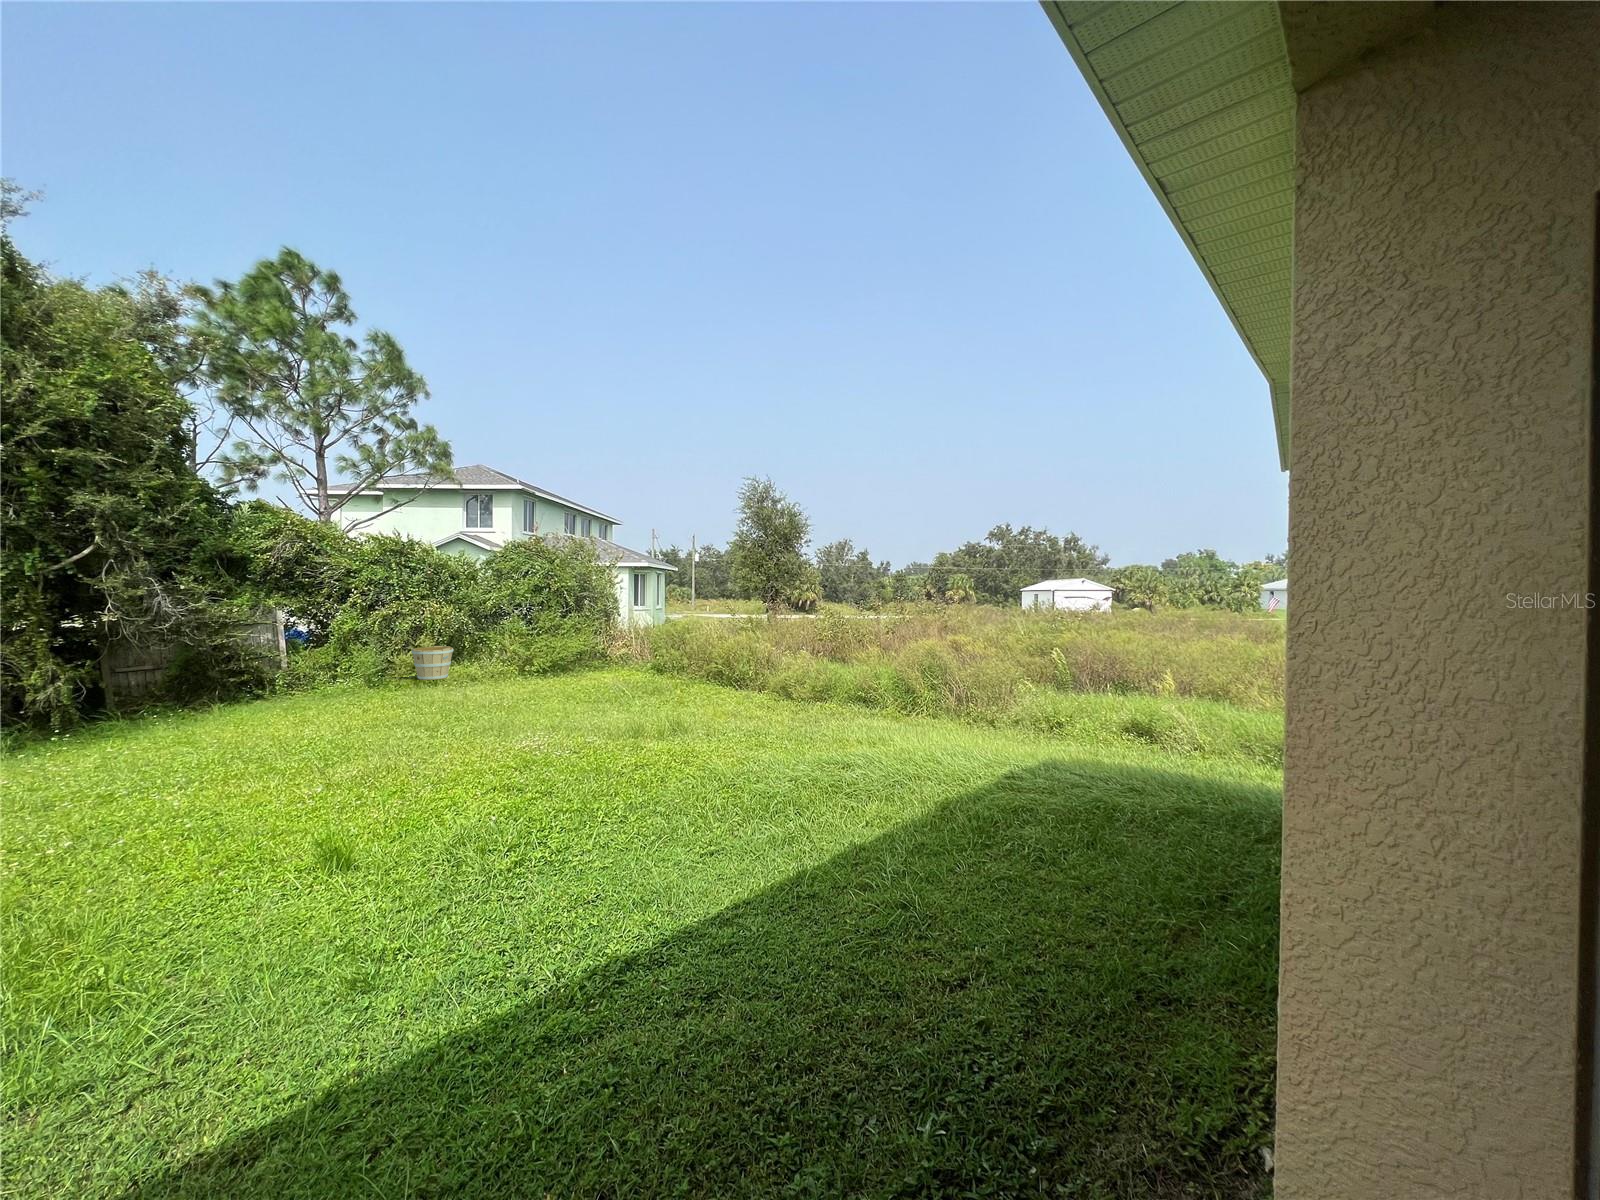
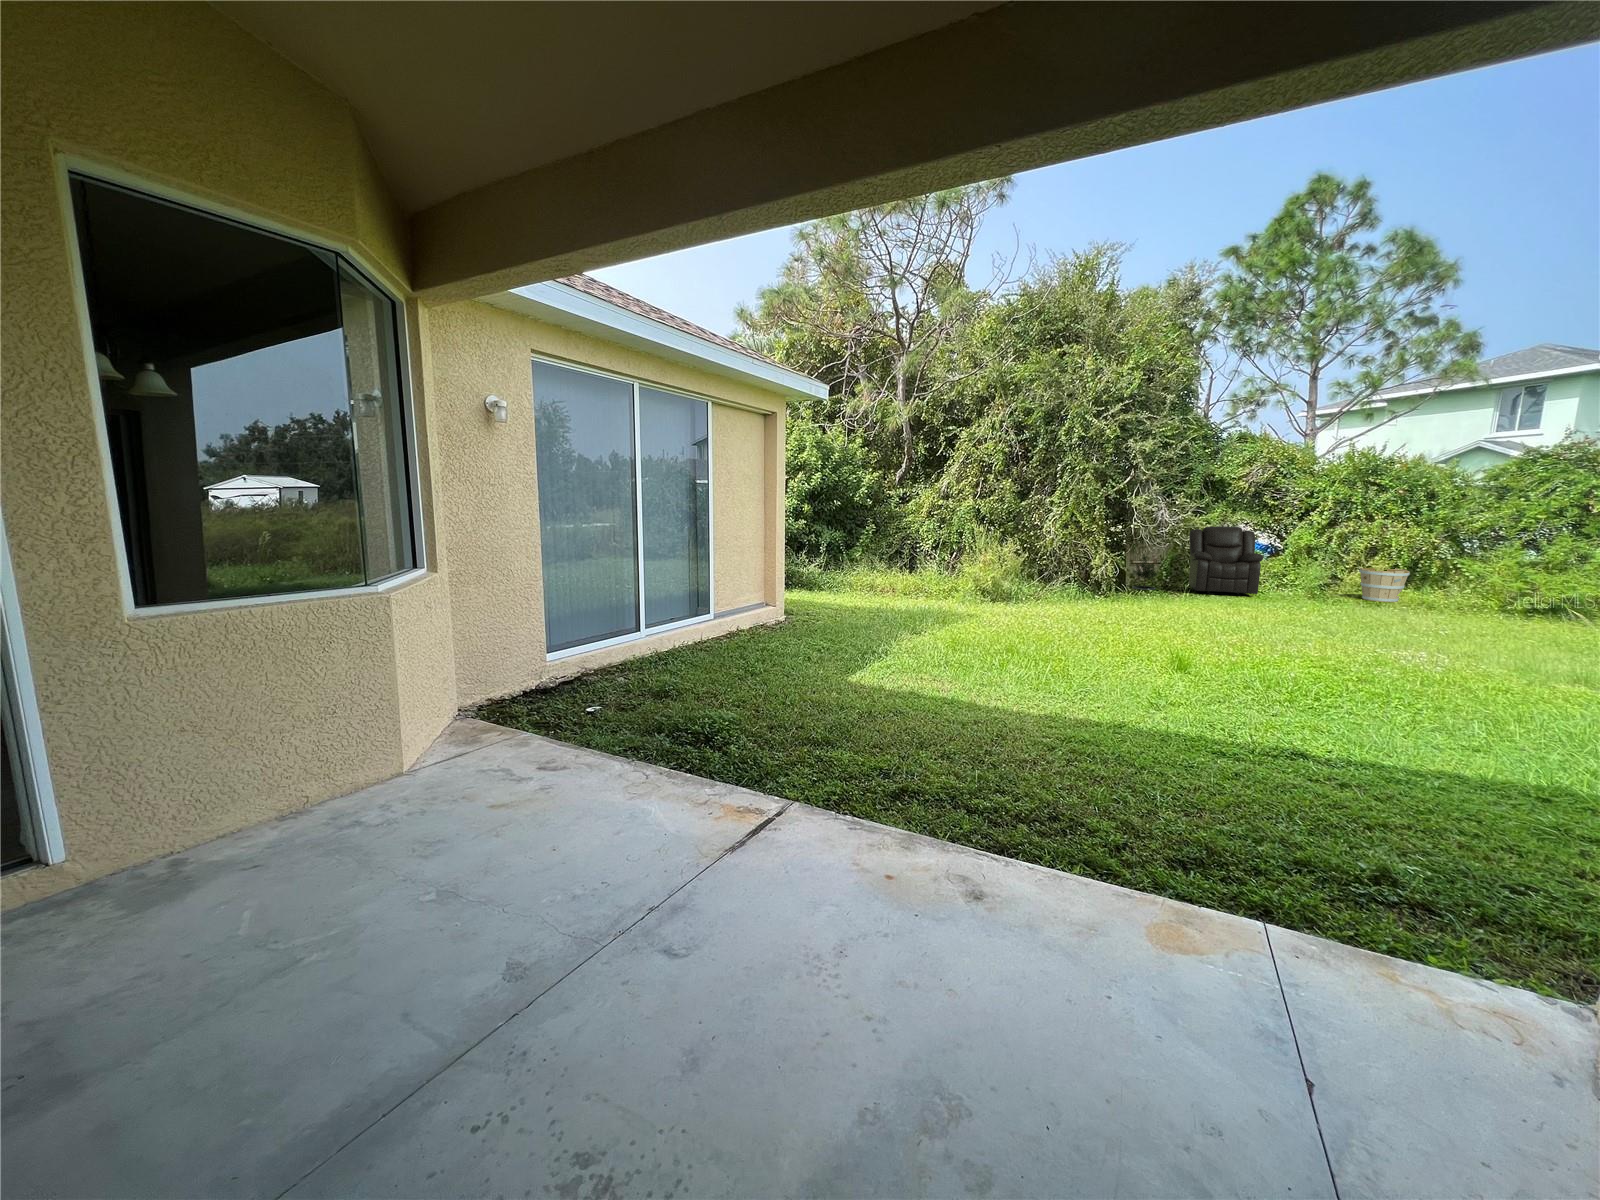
chair: none [205,614,314,704] -> present [1189,526,1263,596]
potted tree: none [111,658,165,715] -> present [1132,556,1157,590]

